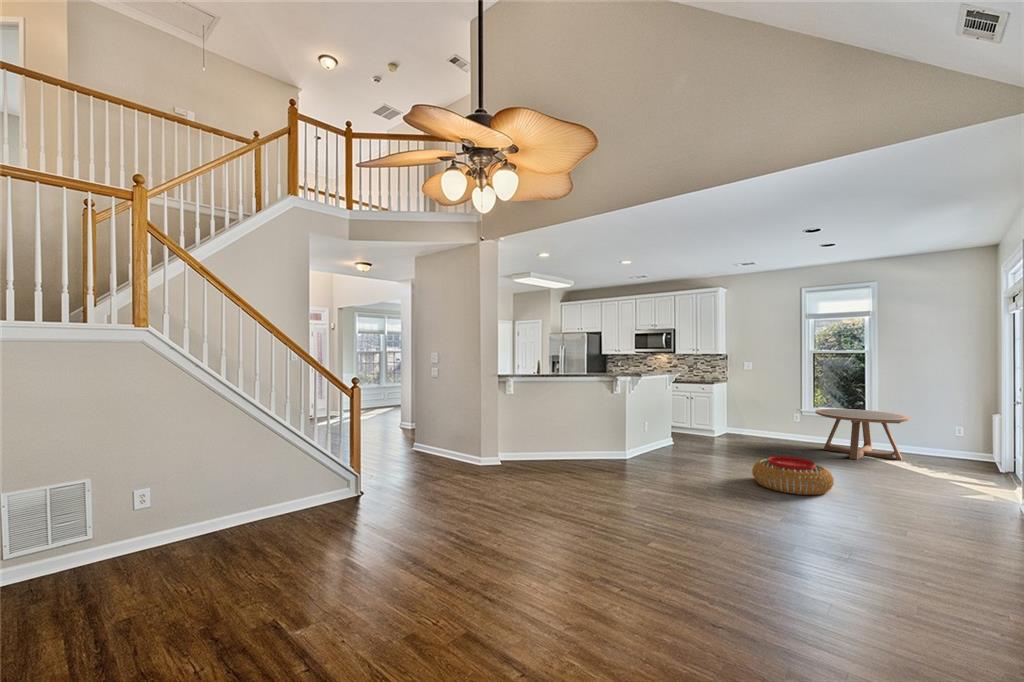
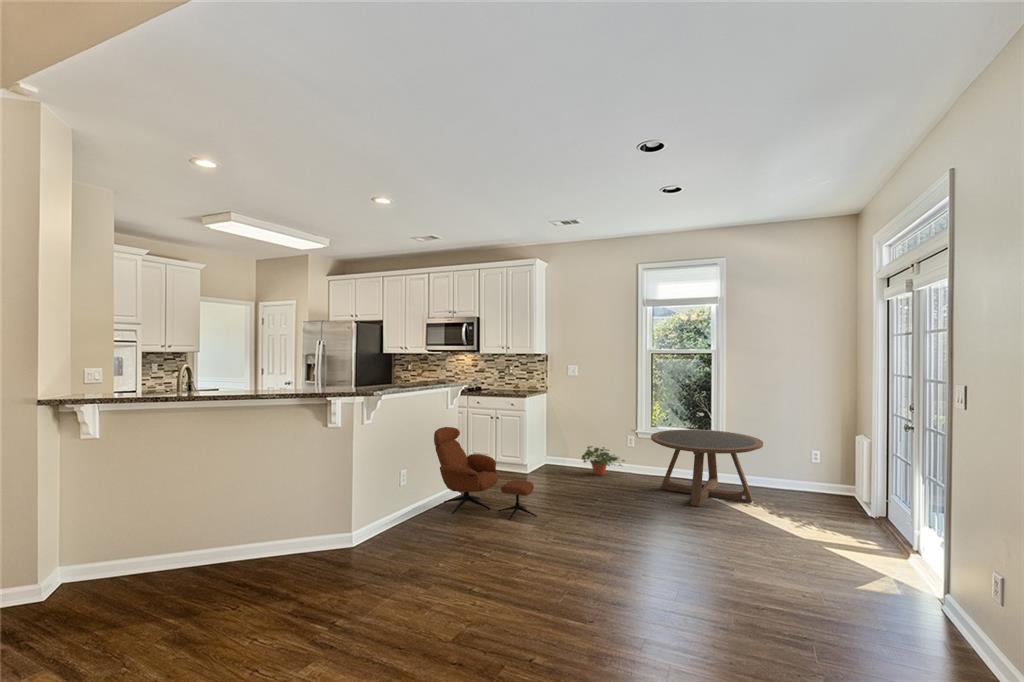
lounge chair: none [660,398,734,457] -> present [434,427,536,520]
potted plant: none [757,420,793,440] -> present [582,446,624,475]
pouf: present [752,456,834,495] -> none [542,533,663,614]

